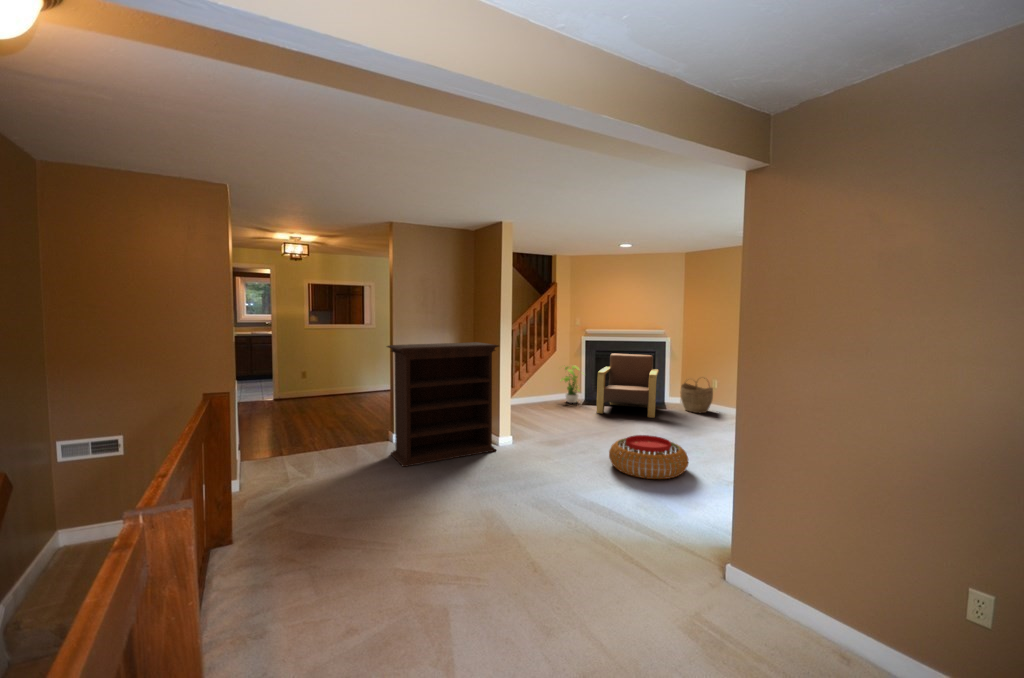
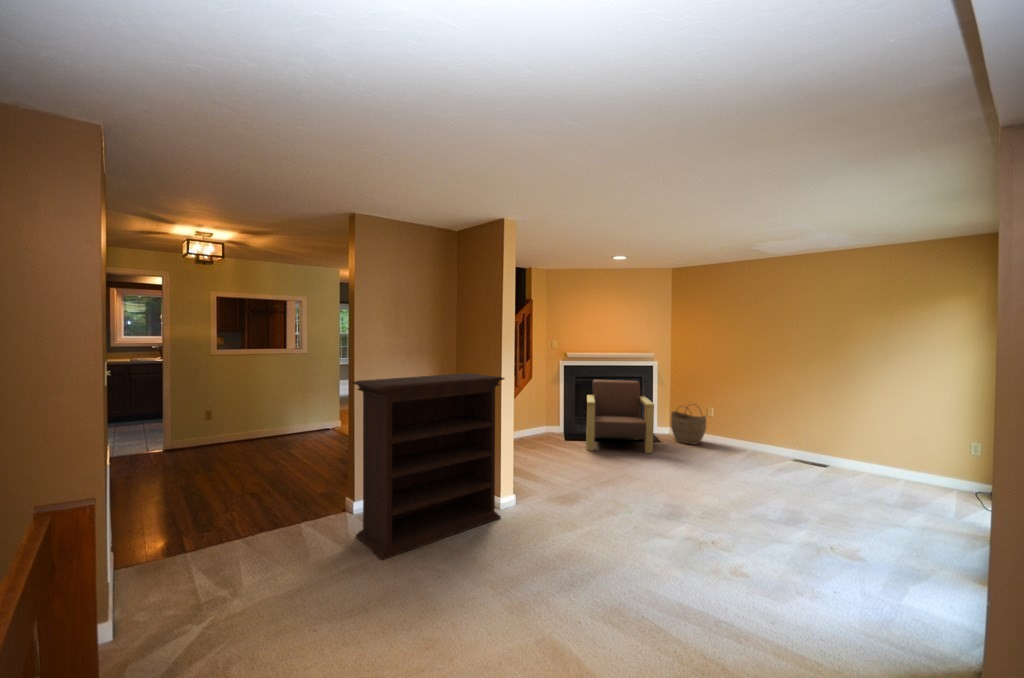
potted plant: present [561,366,579,403] -> none [535,392,565,437]
pouf: present [609,435,688,479] -> none [652,488,757,551]

